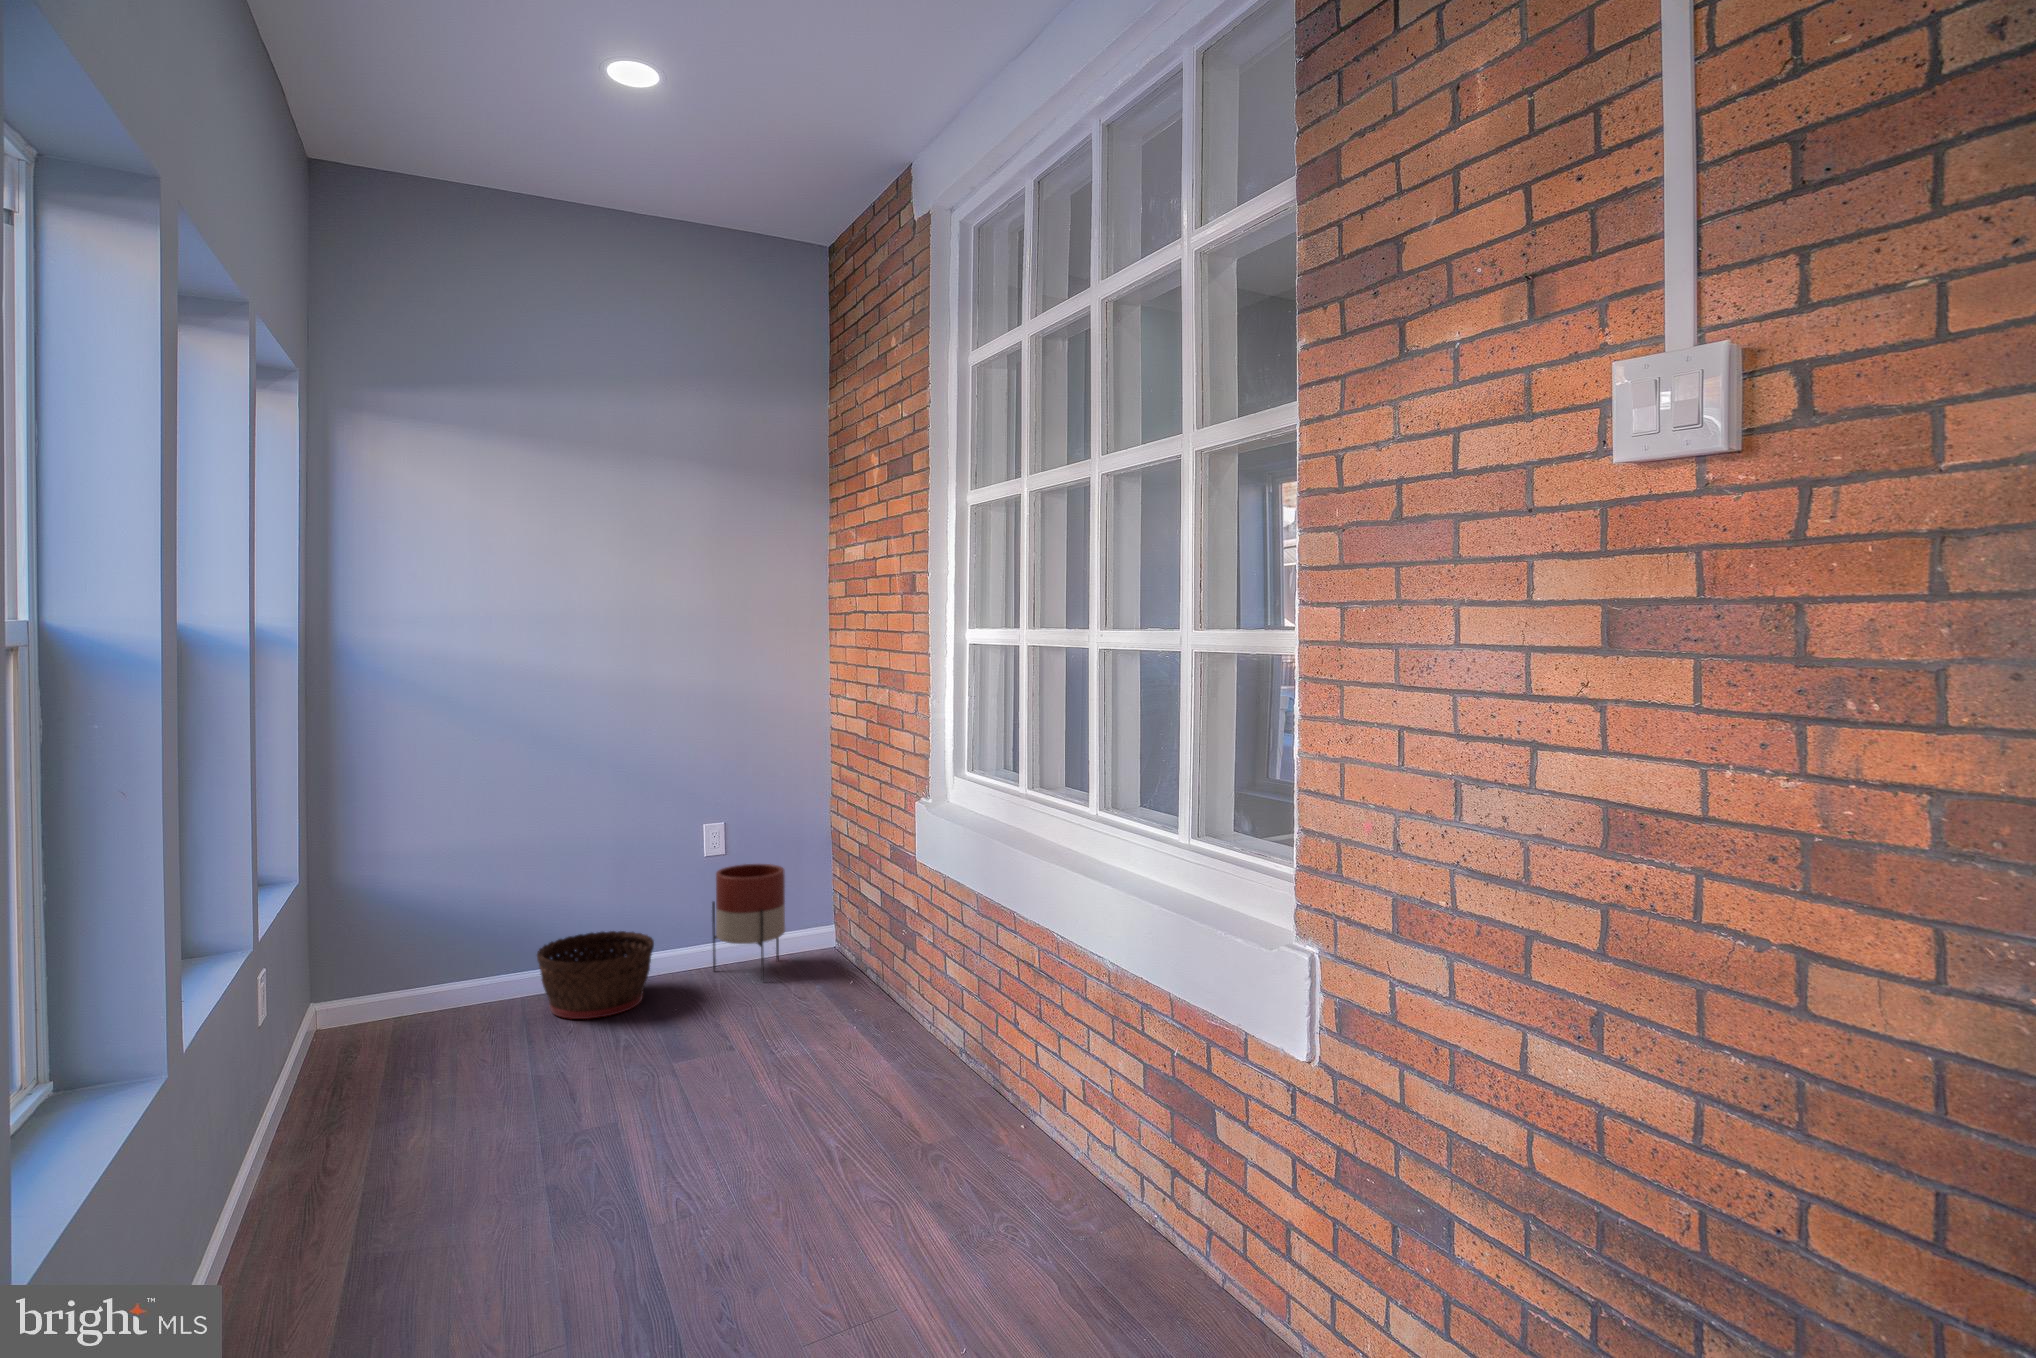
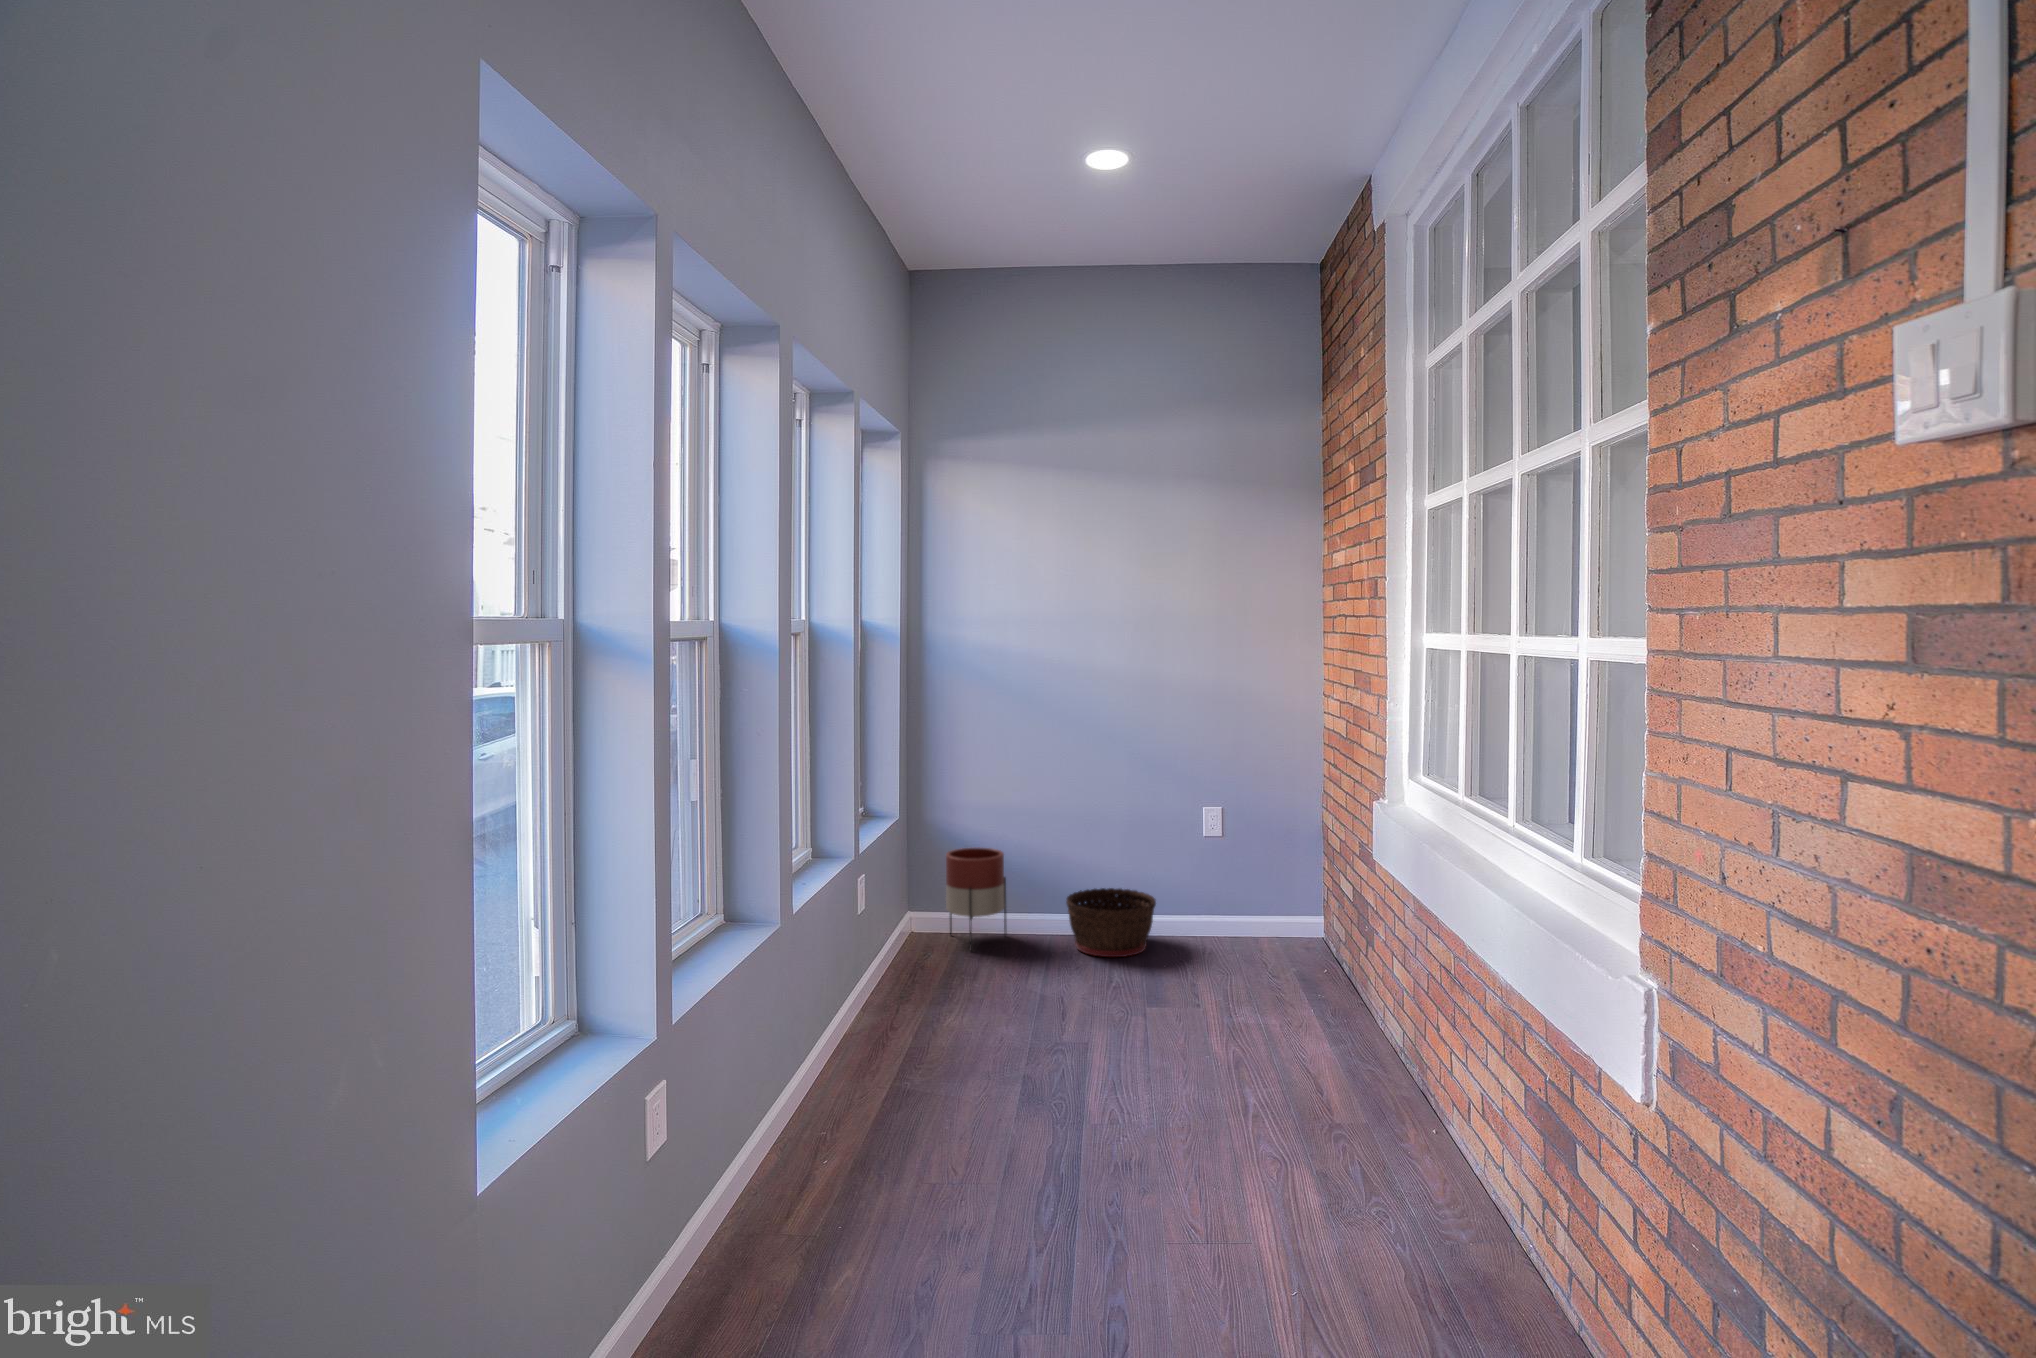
planter: present [712,864,785,981] -> present [946,848,1007,949]

